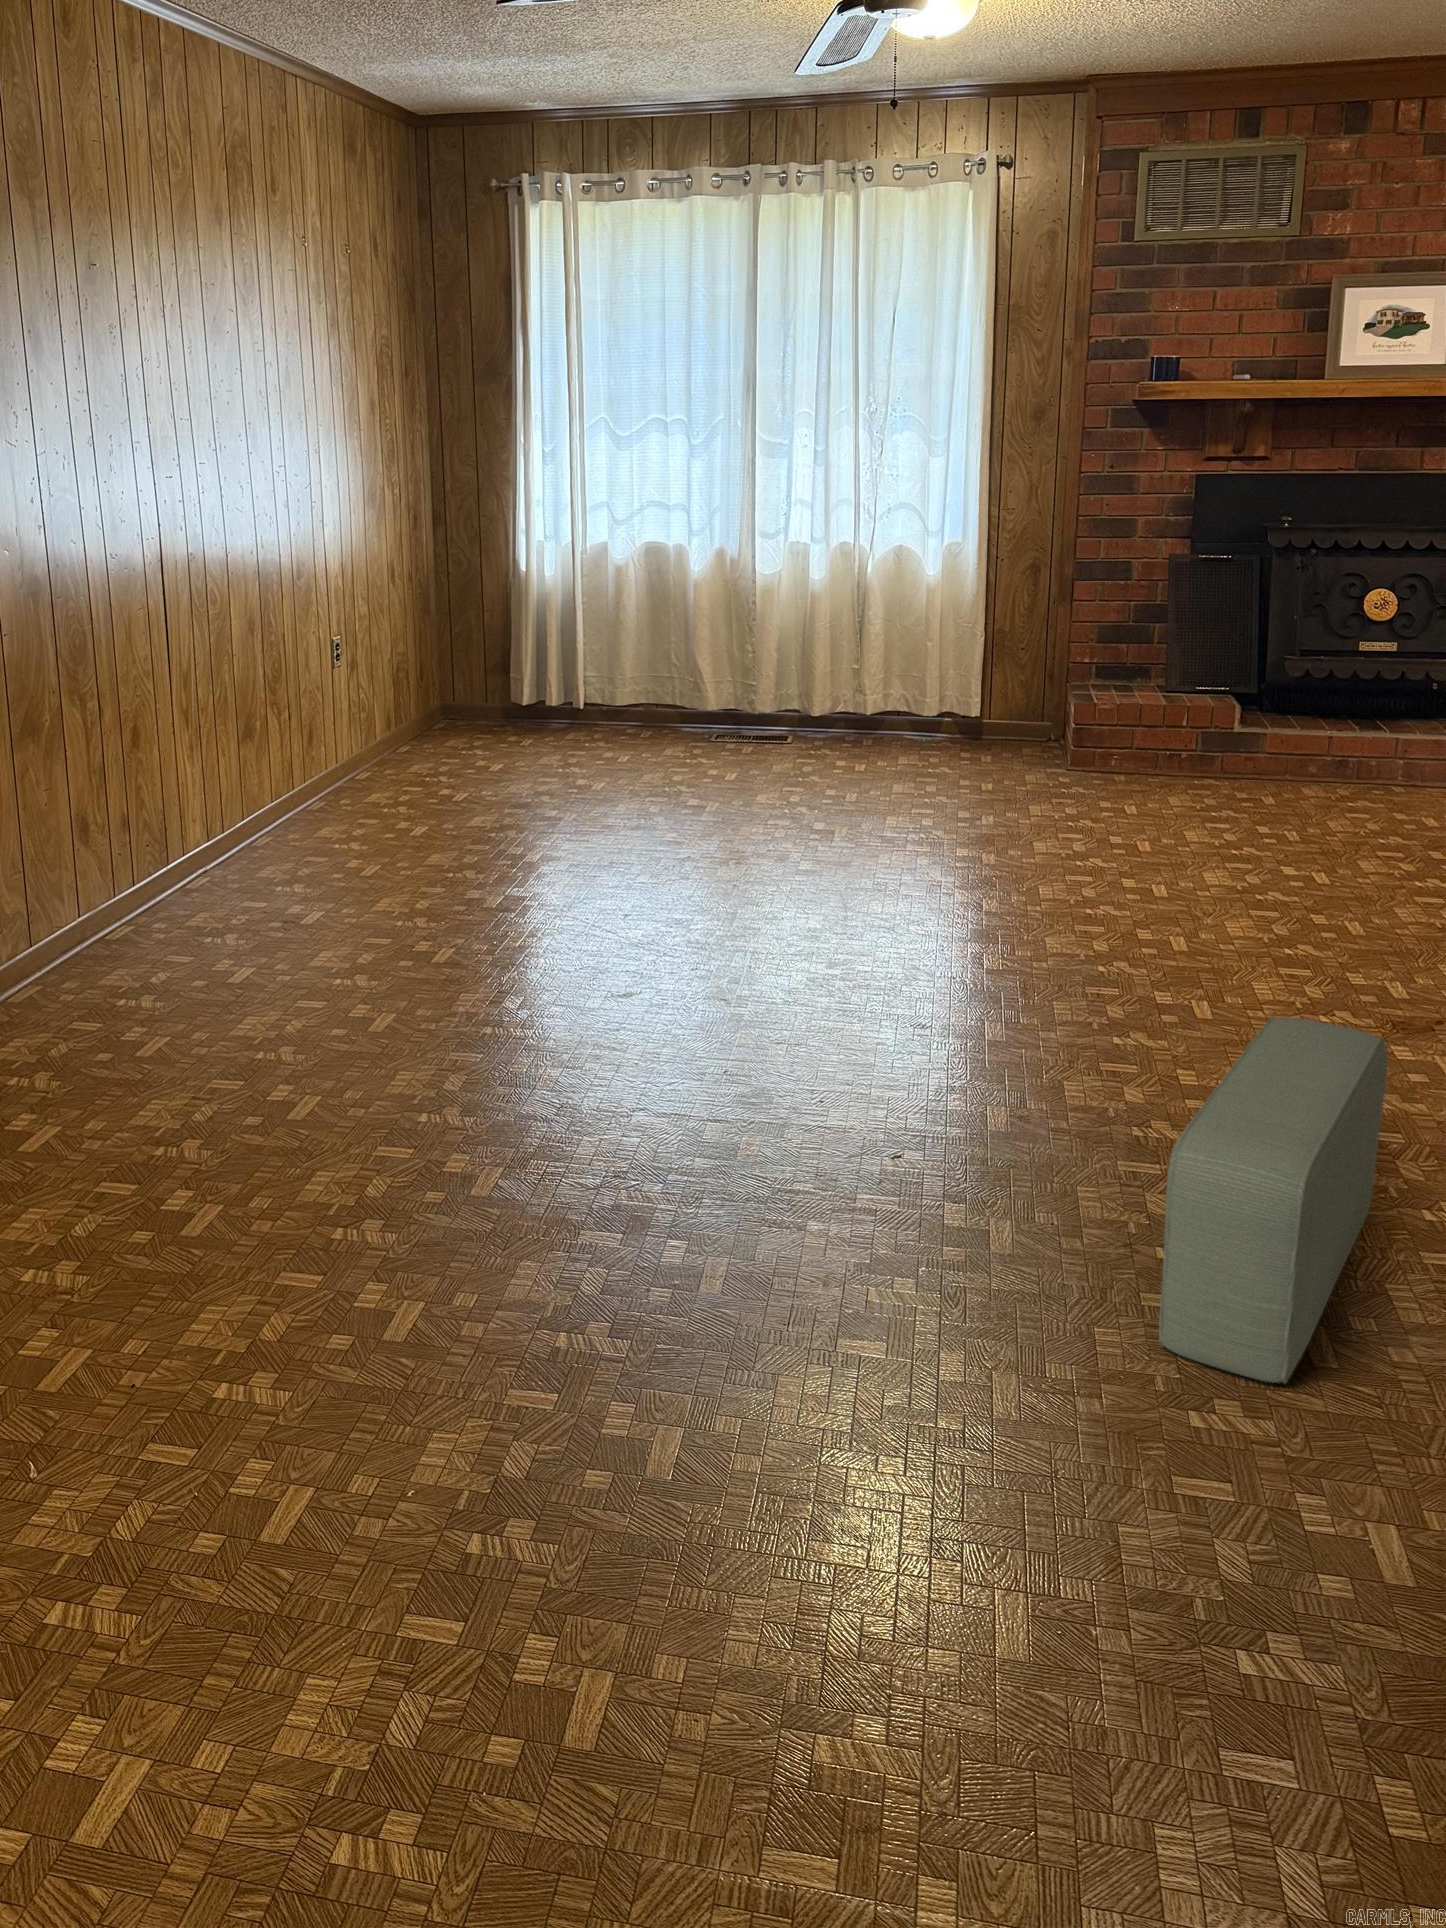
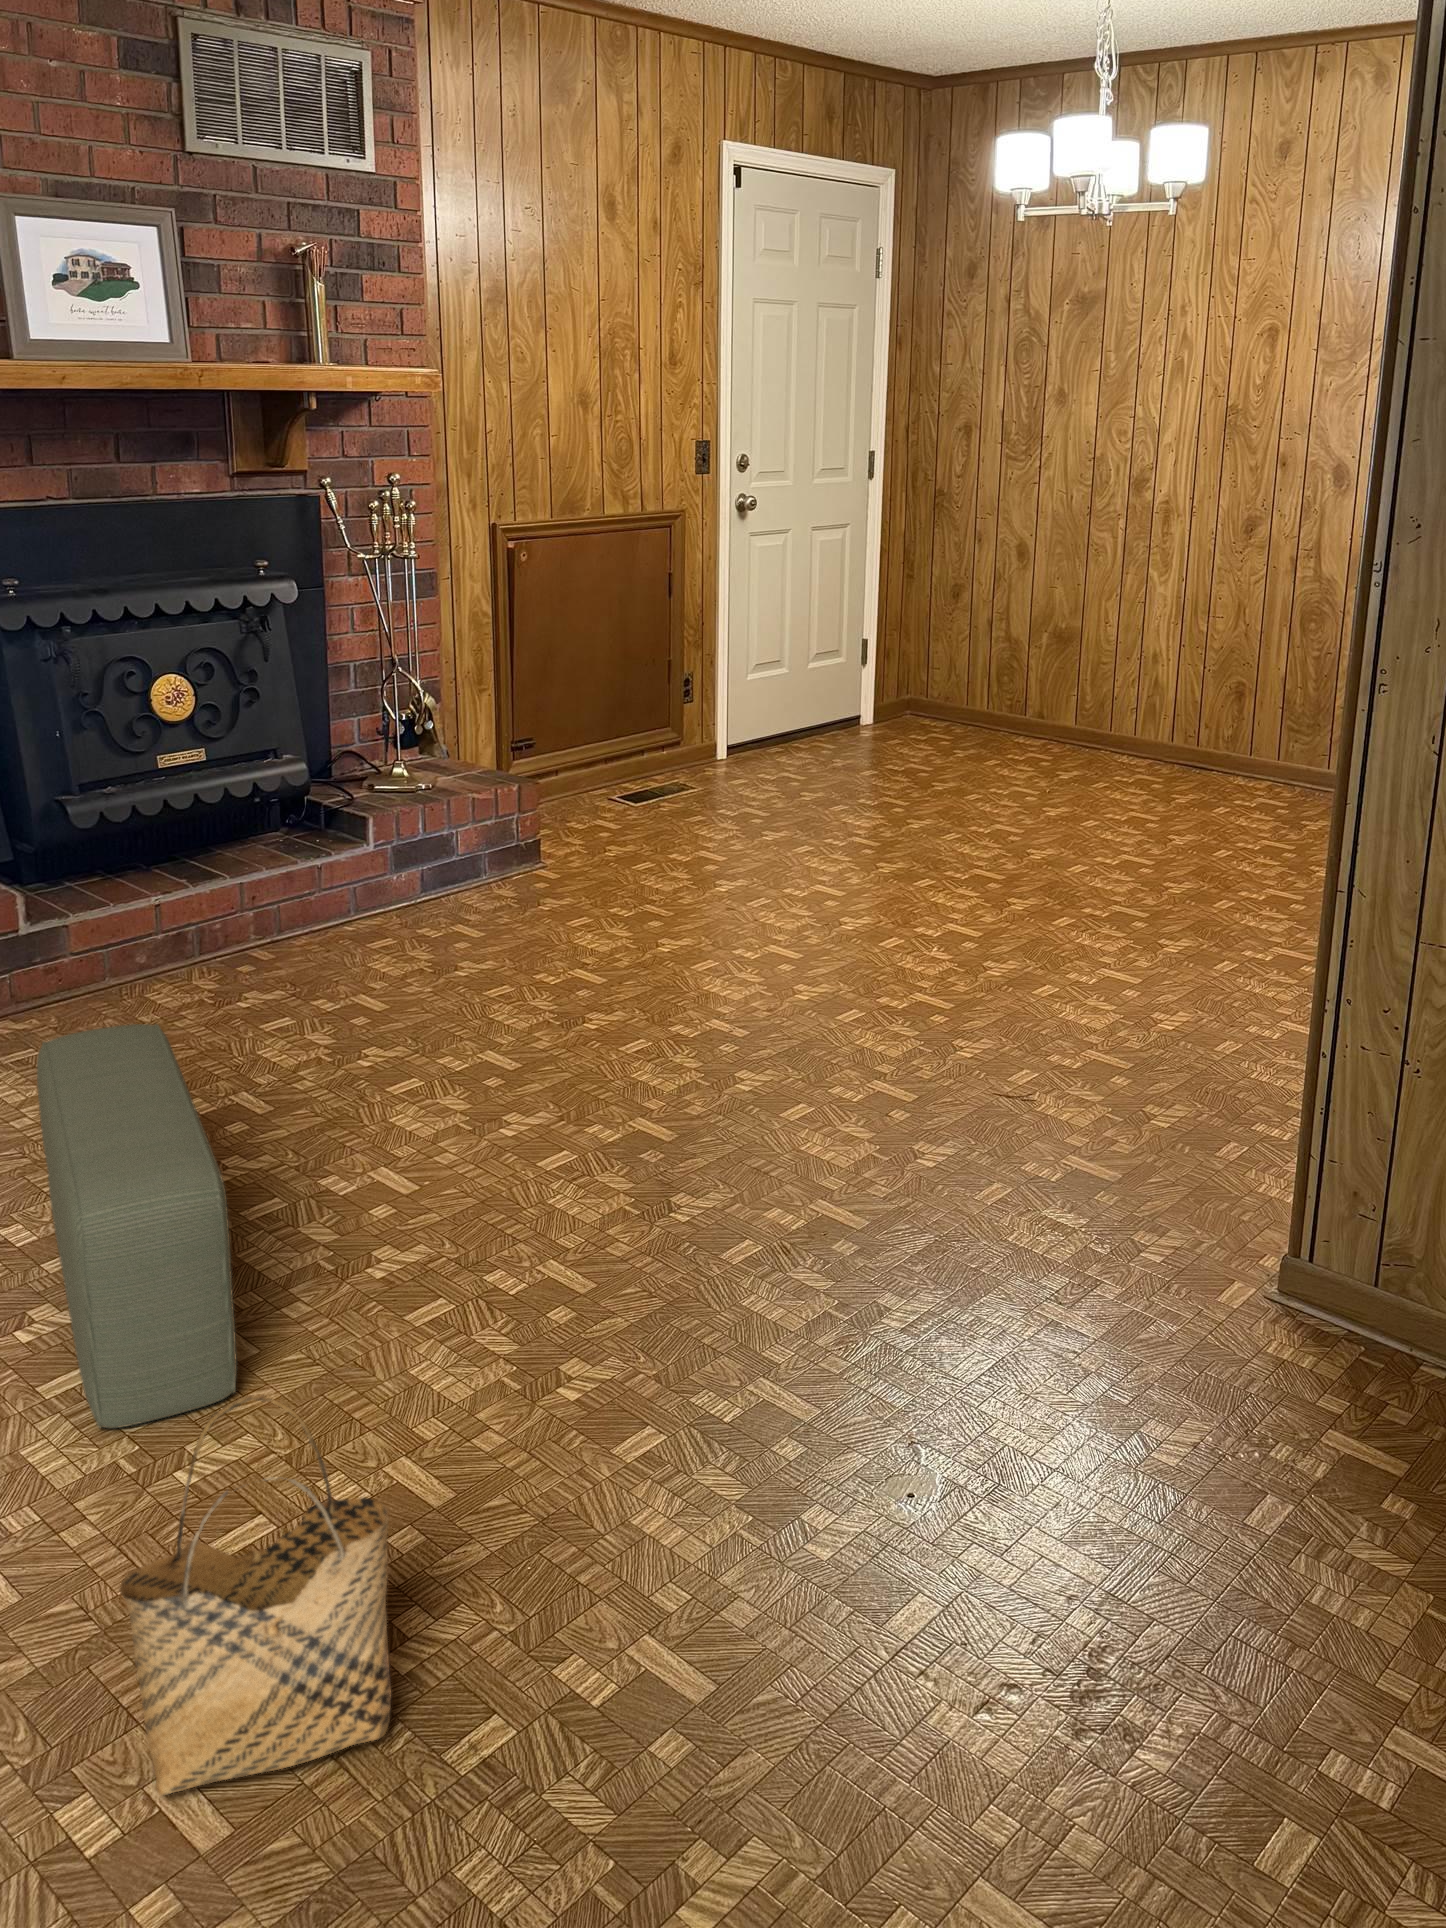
woven basket: none [996,1324,1244,1693] -> present [119,1396,391,1797]

